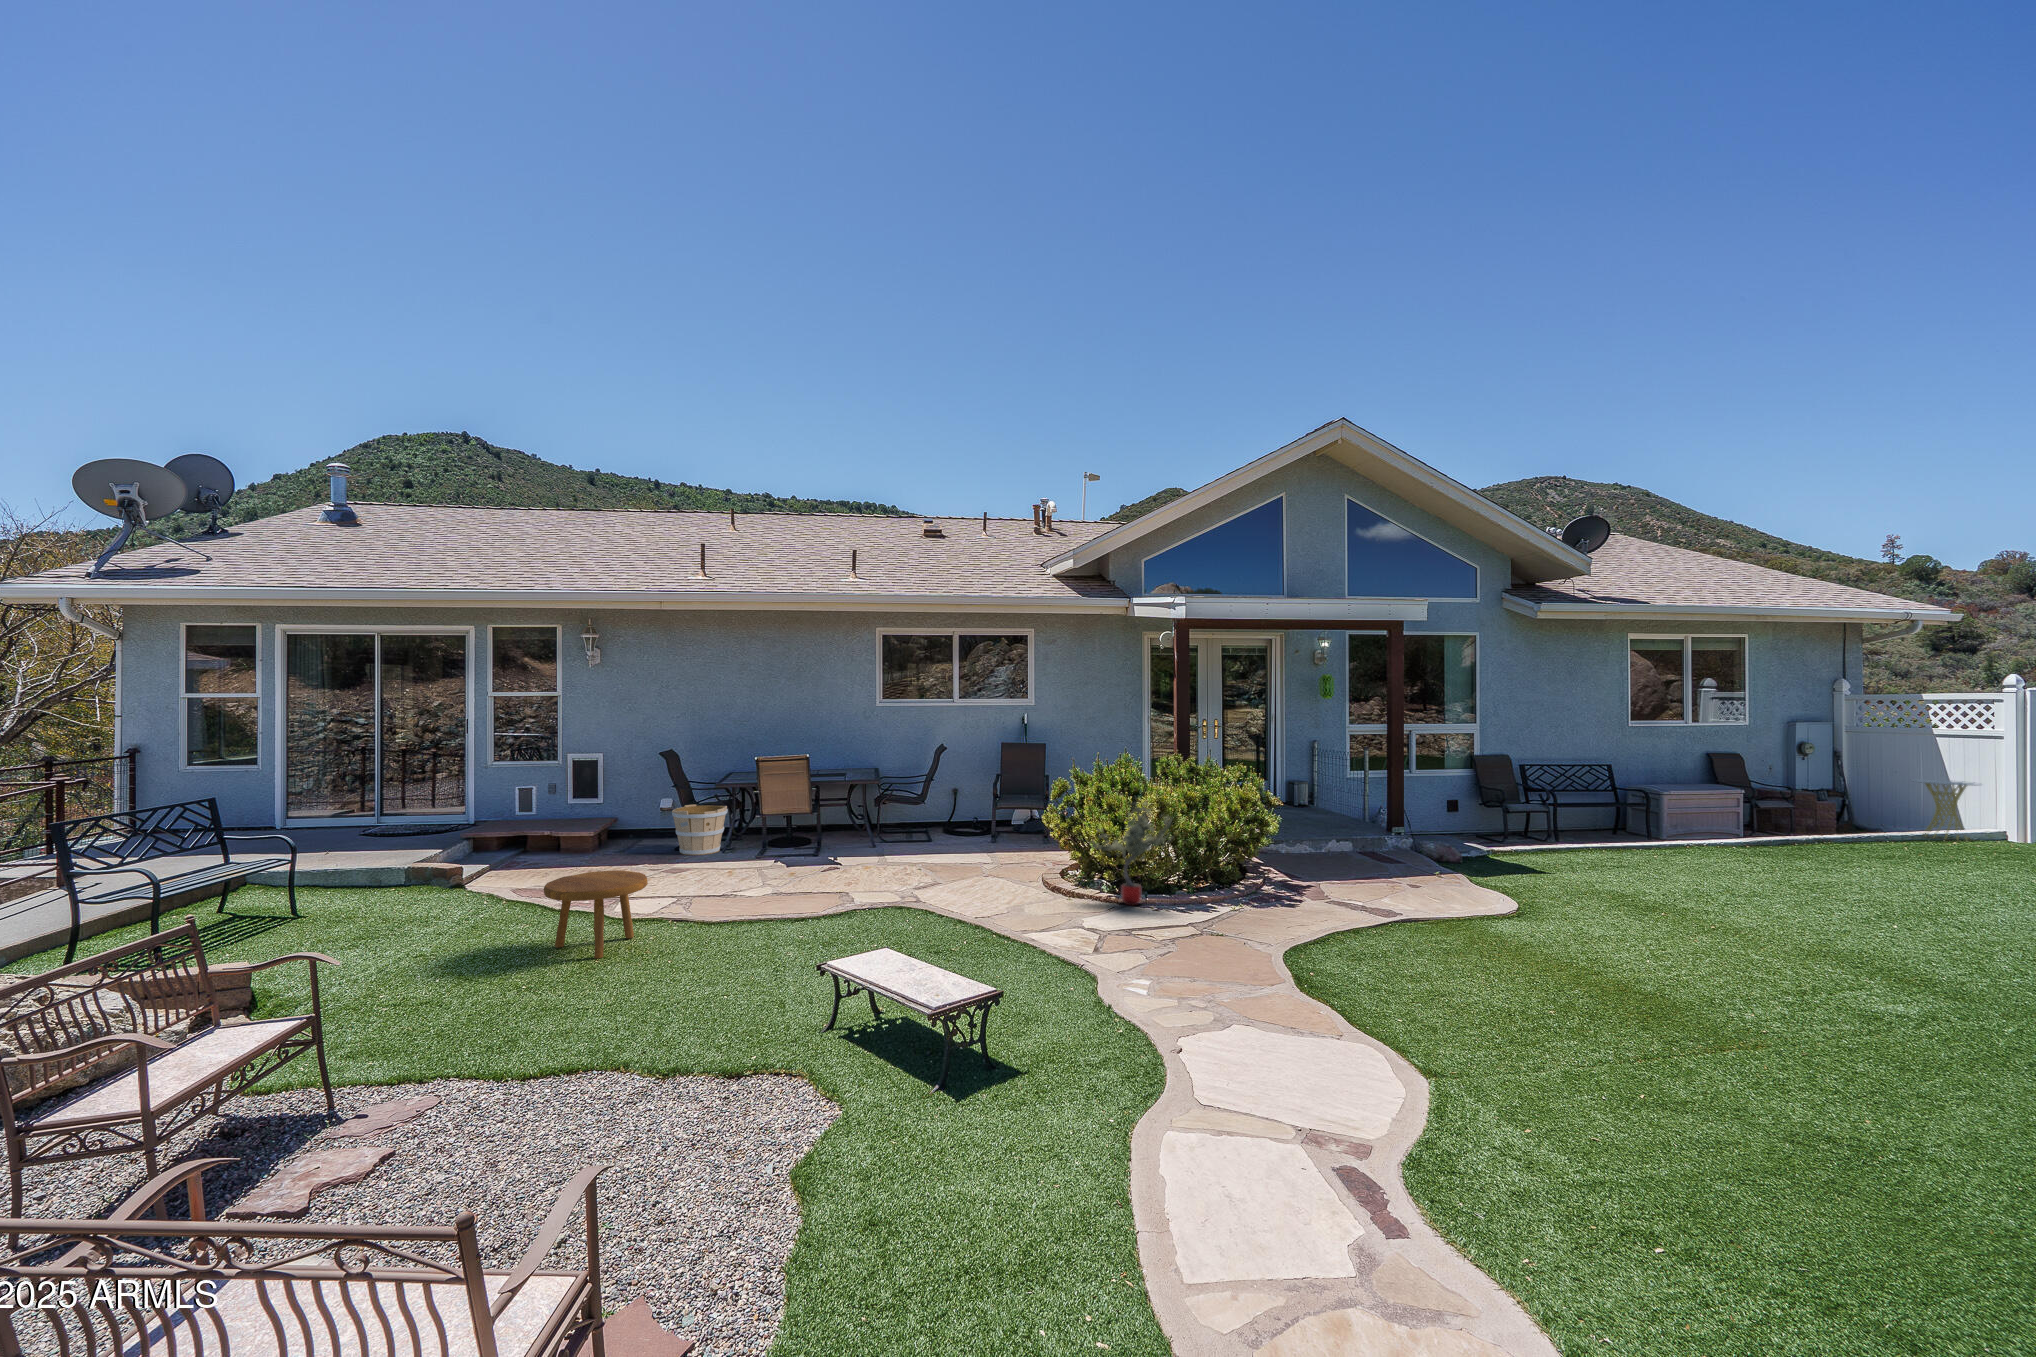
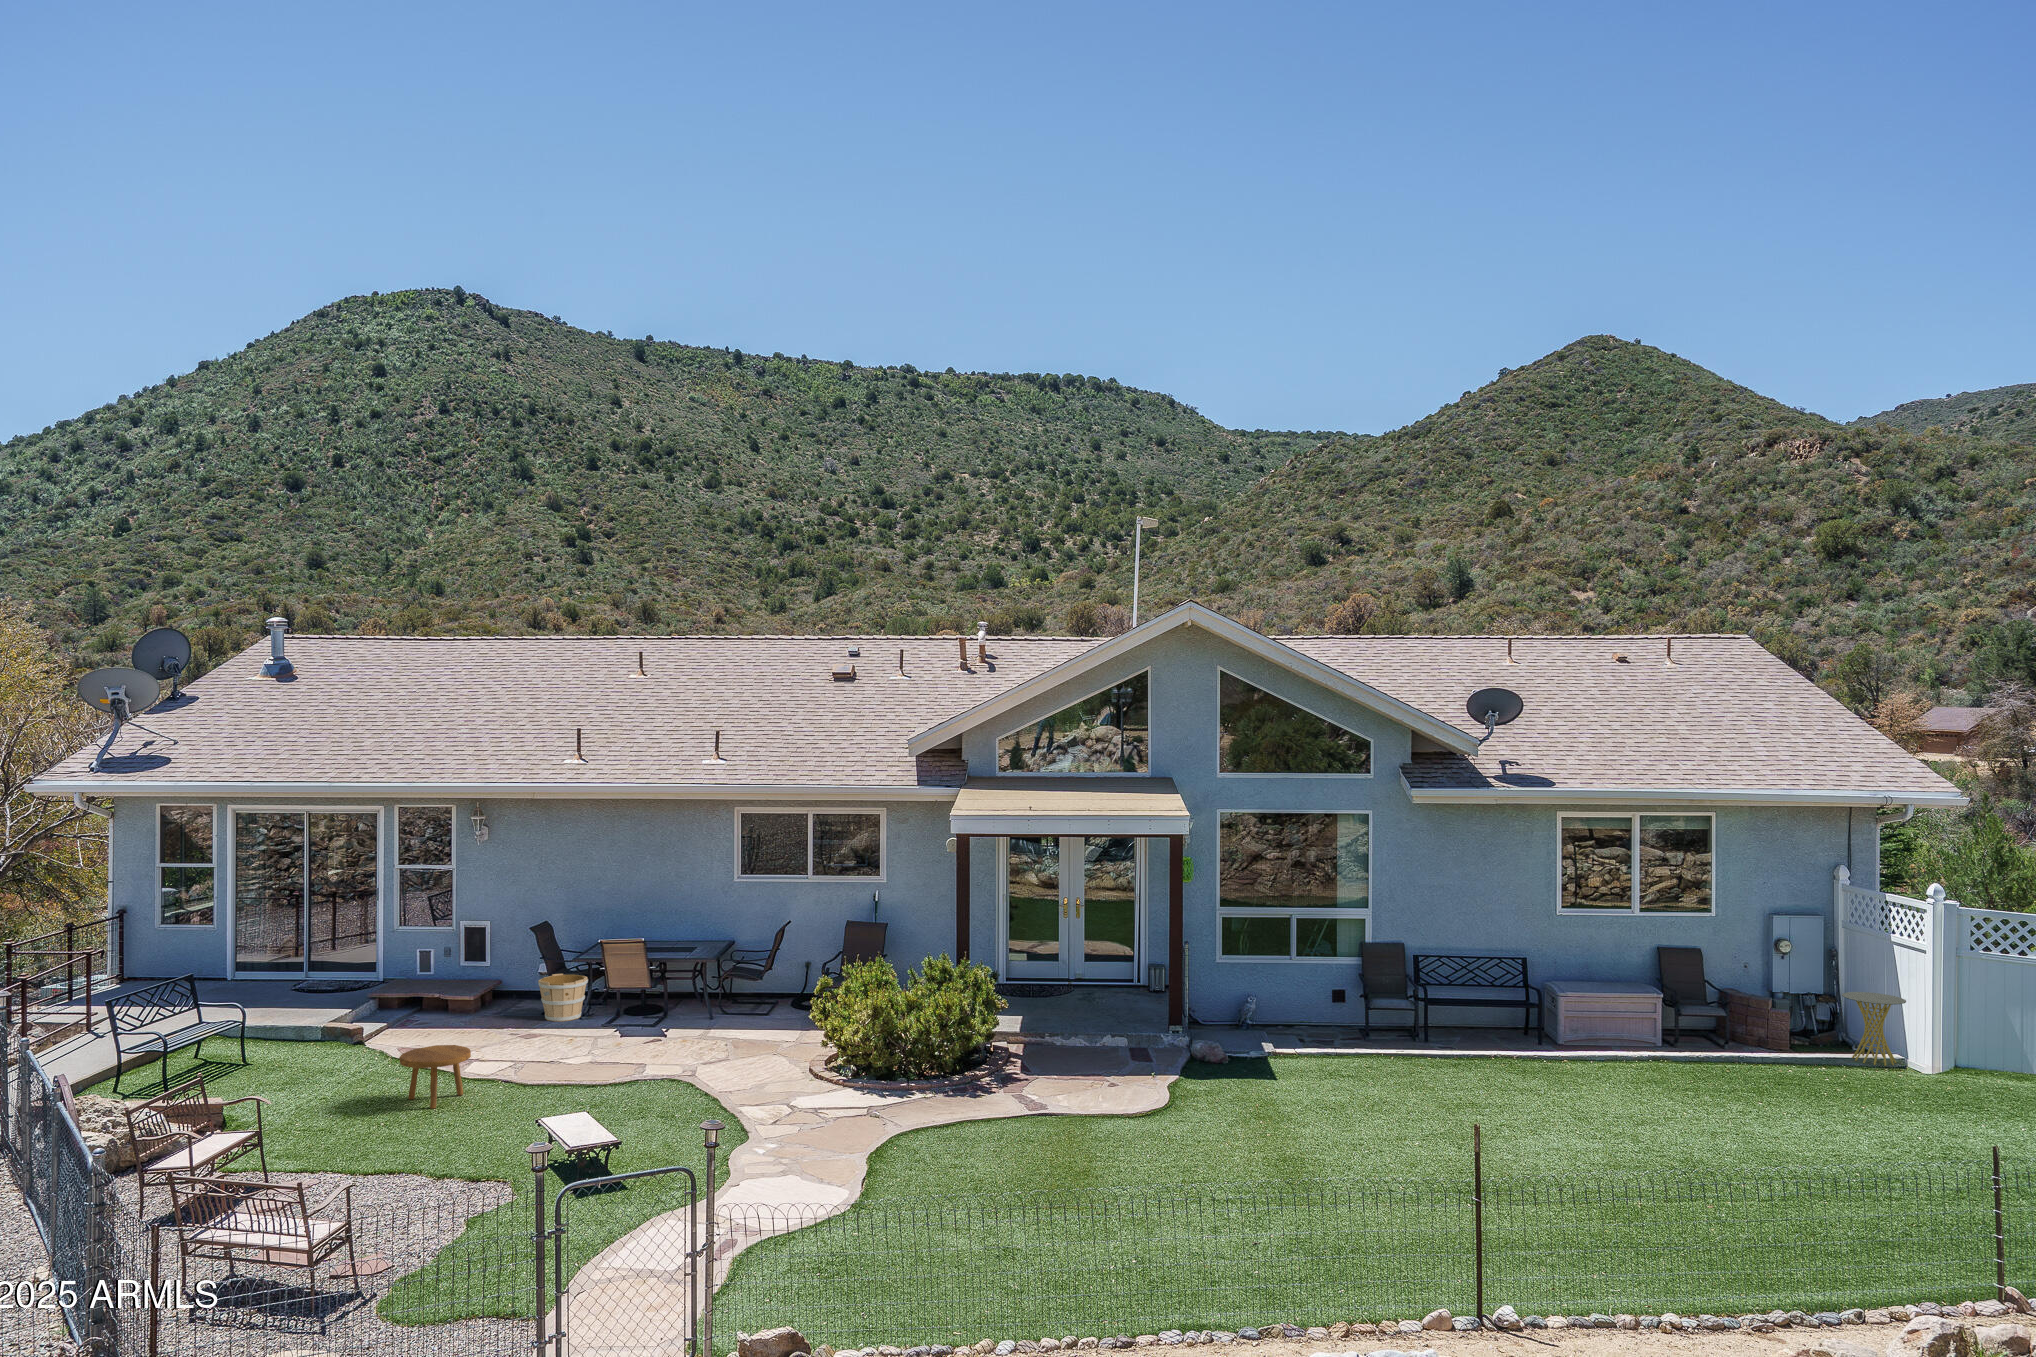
potted tree: present [1091,802,1172,906] -> none [828,1003,889,1090]

